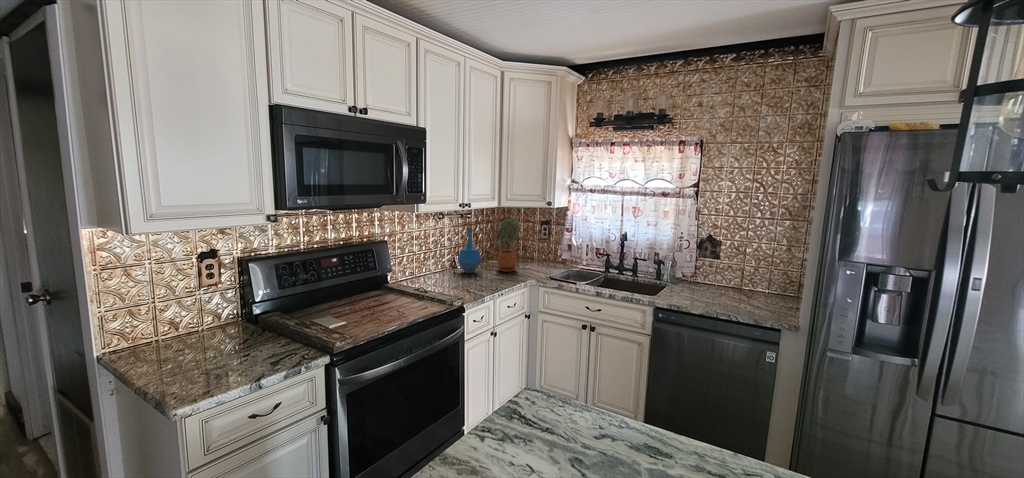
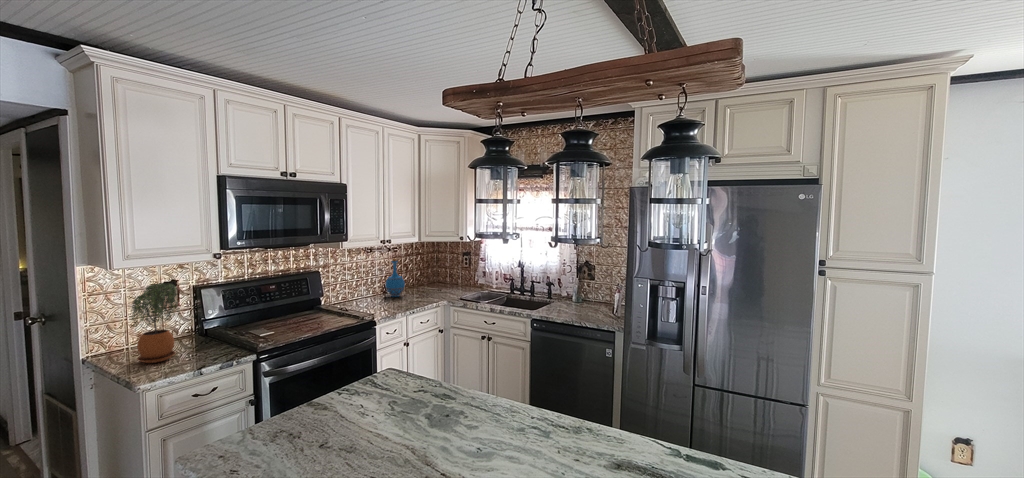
potted plant: present [496,219,519,272] -> present [132,283,179,363]

